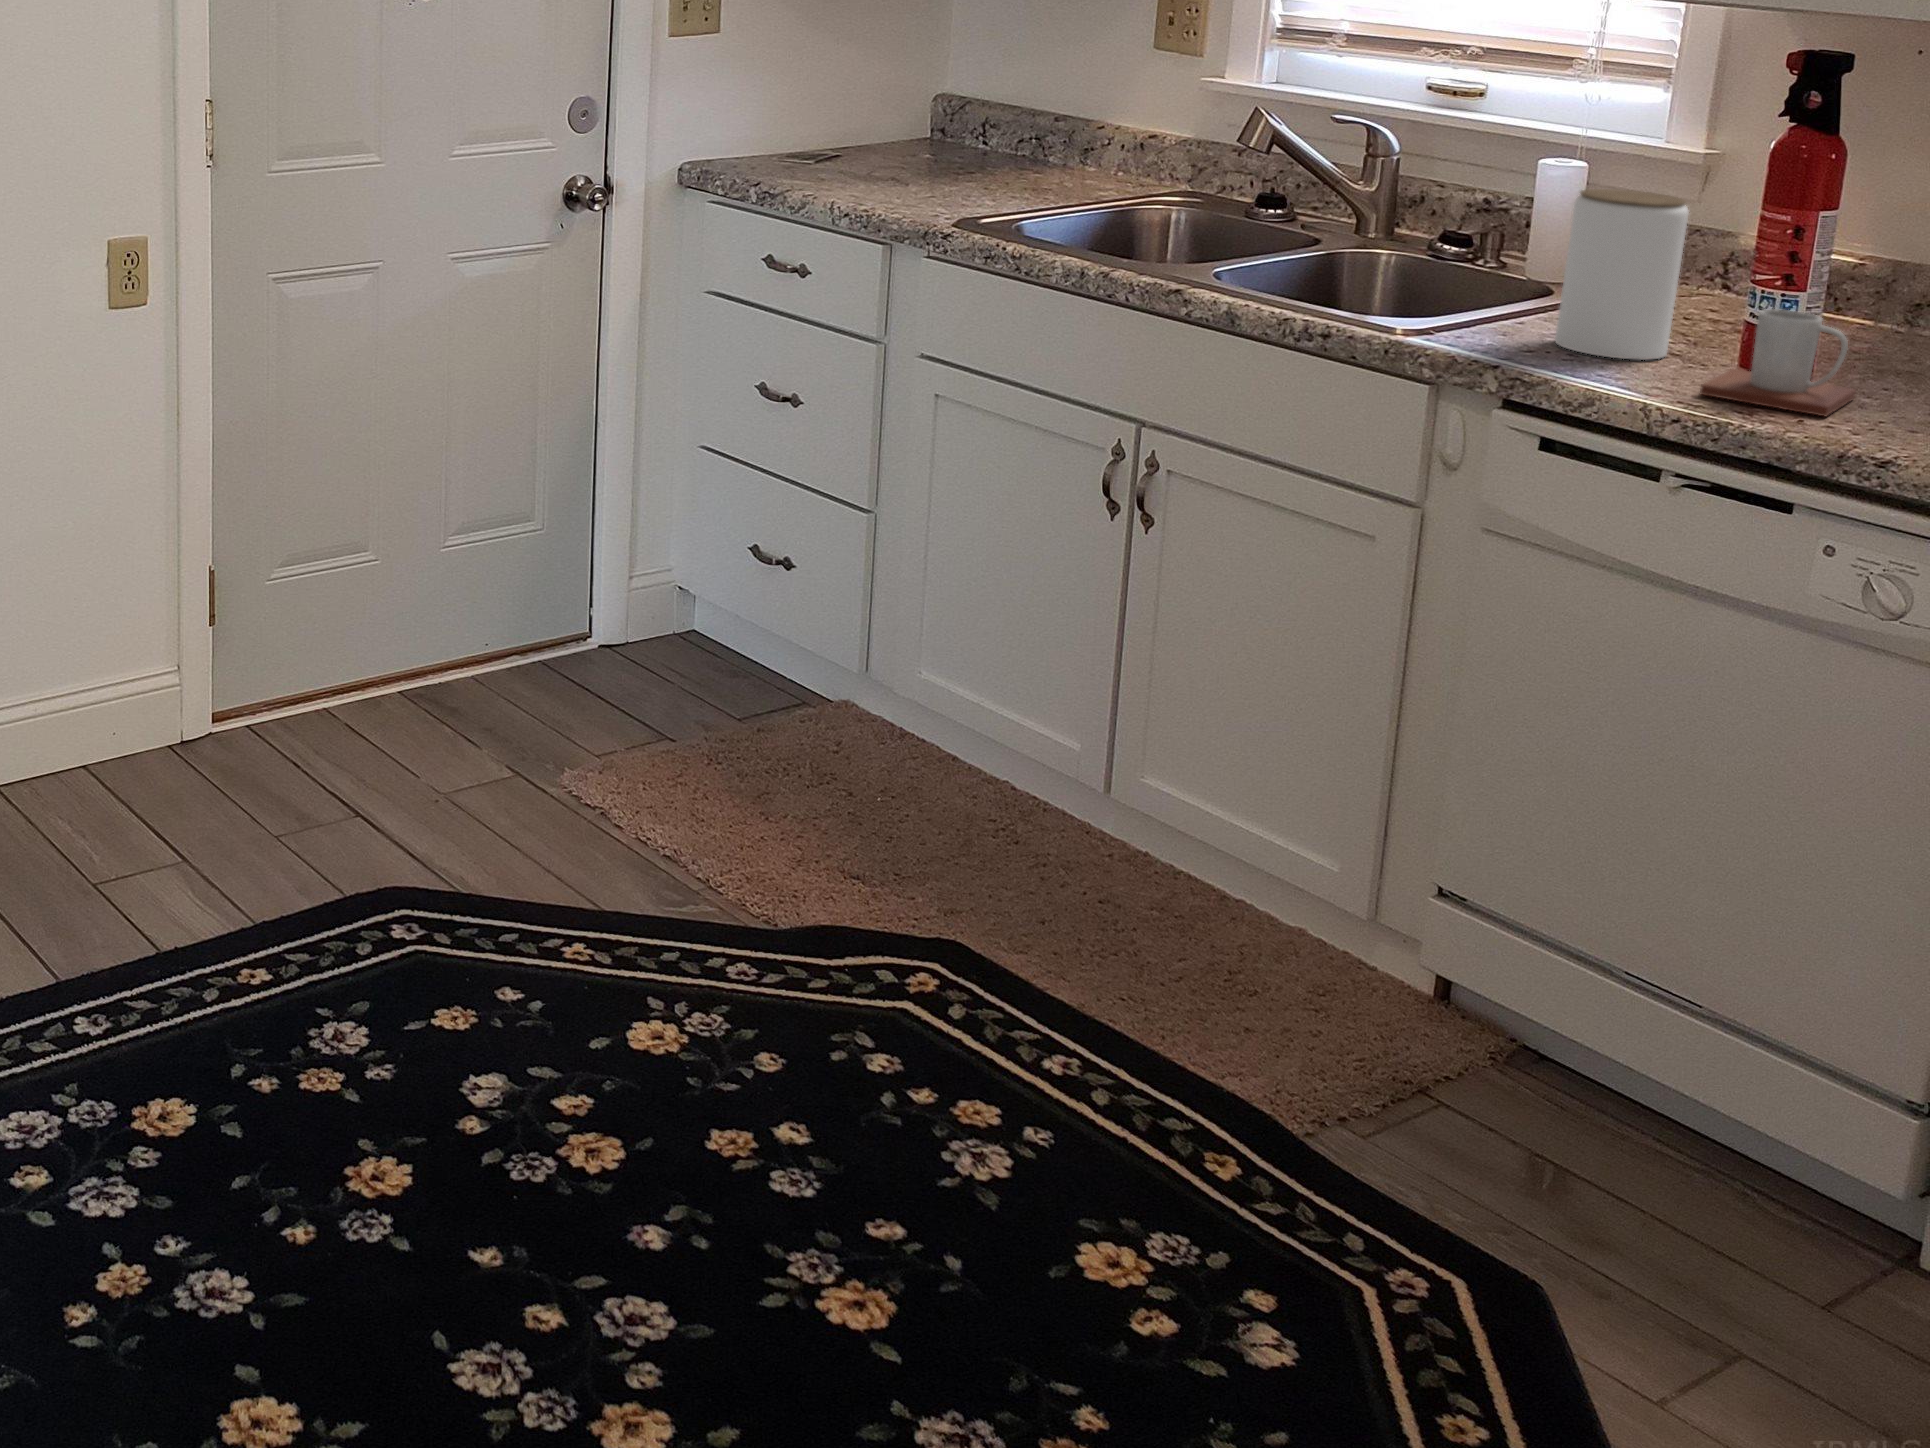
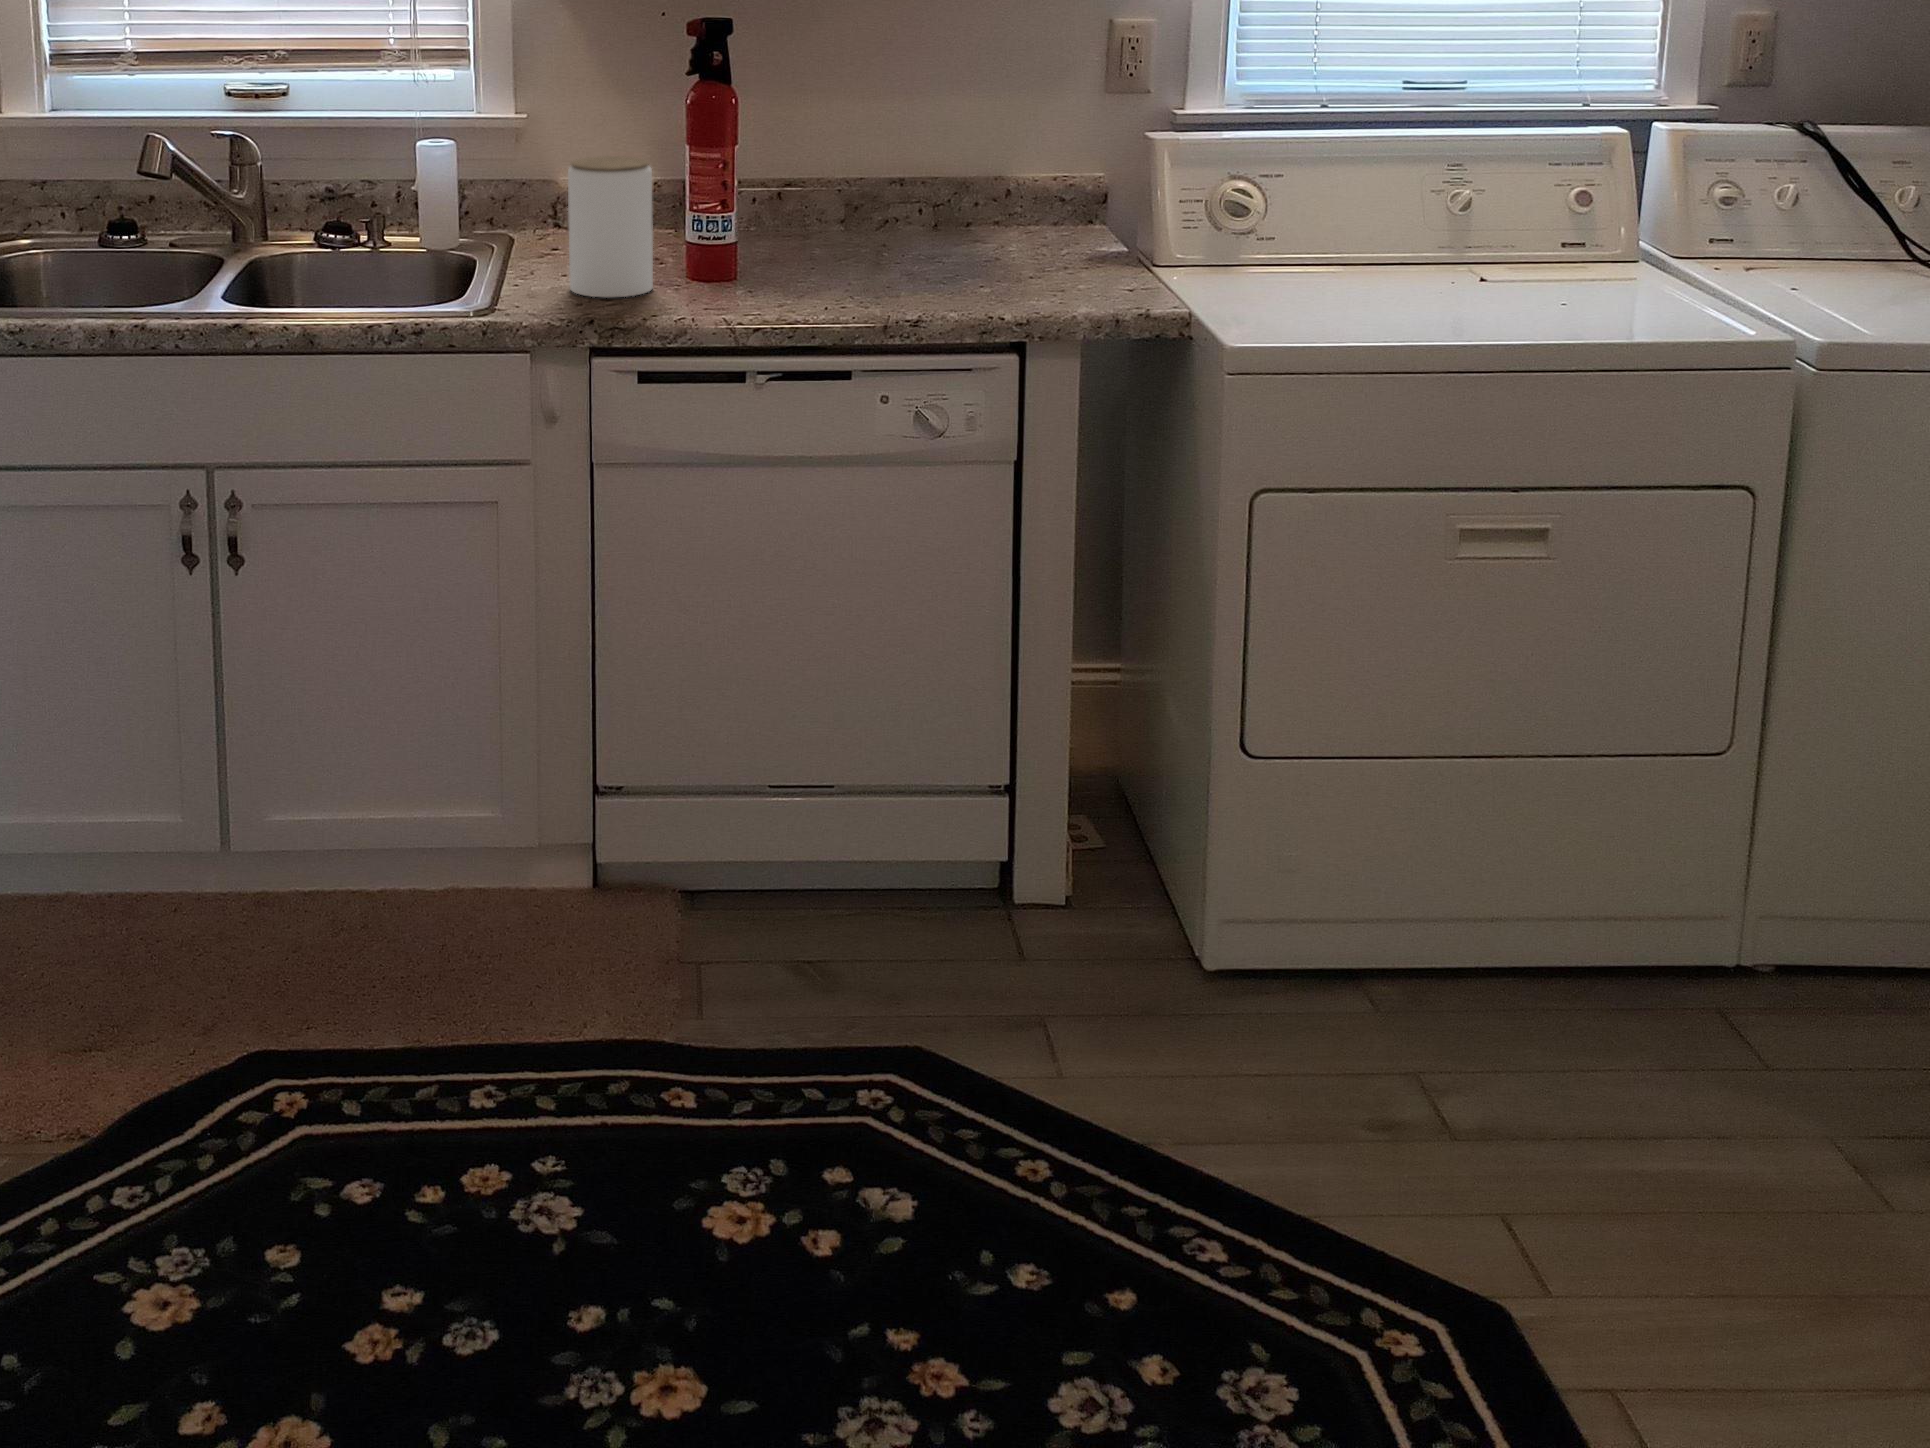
mug: present [1700,309,1856,416] -> none [719,227,829,308]

